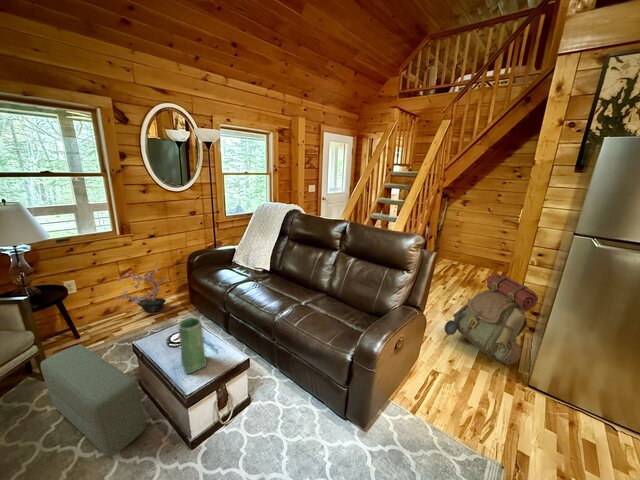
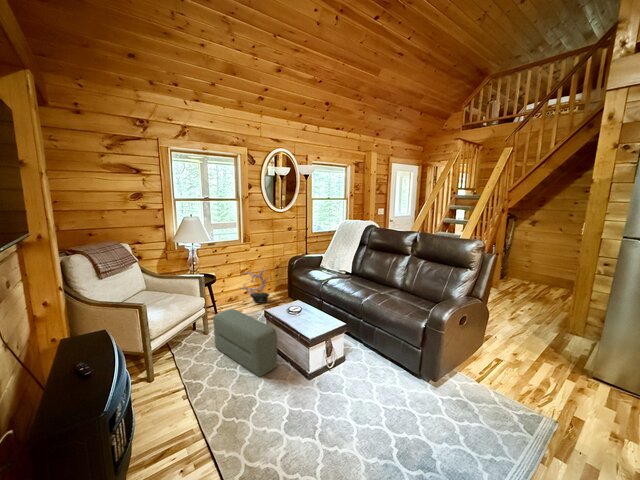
backpack: present [445,273,538,364] -> none [509,280,600,360]
vase: present [178,317,207,374] -> none [303,289,320,326]

